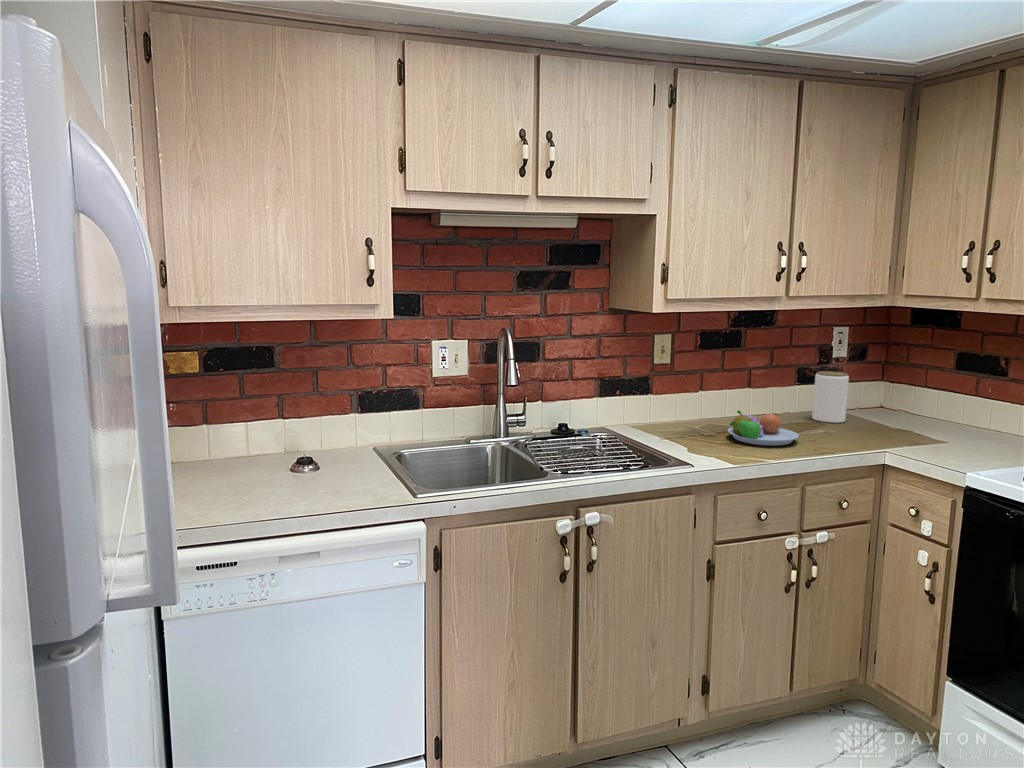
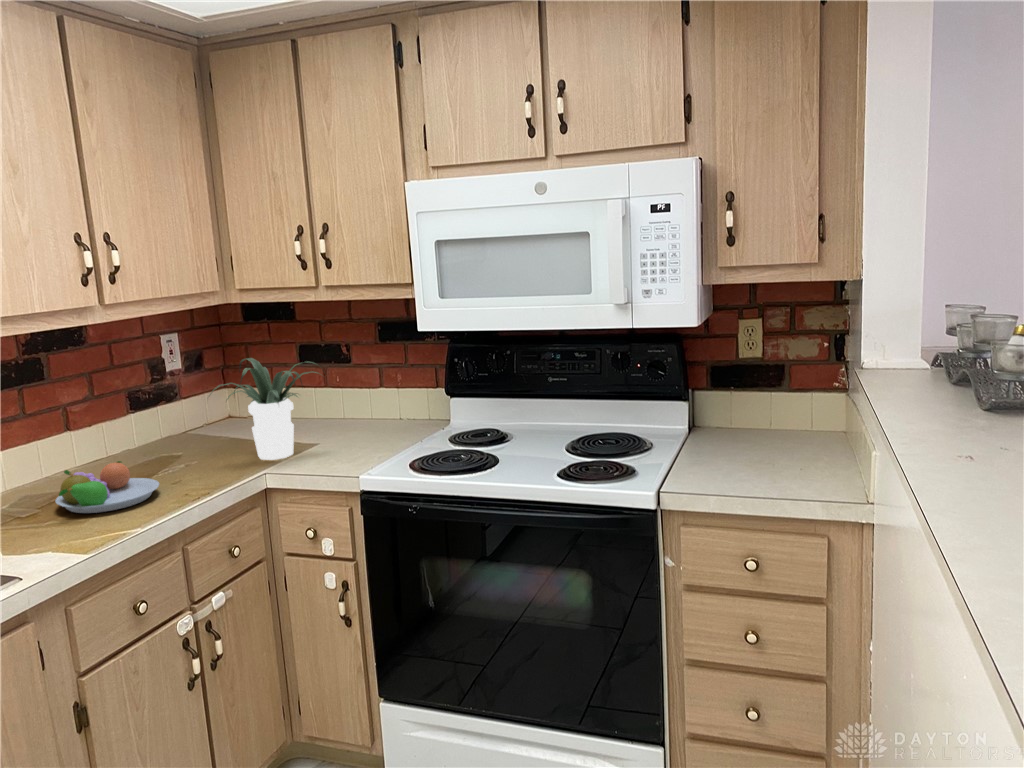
potted plant: none [849,354,969,445] -> present [210,358,317,460]
jar: present [812,371,849,423] -> none [155,389,202,454]

